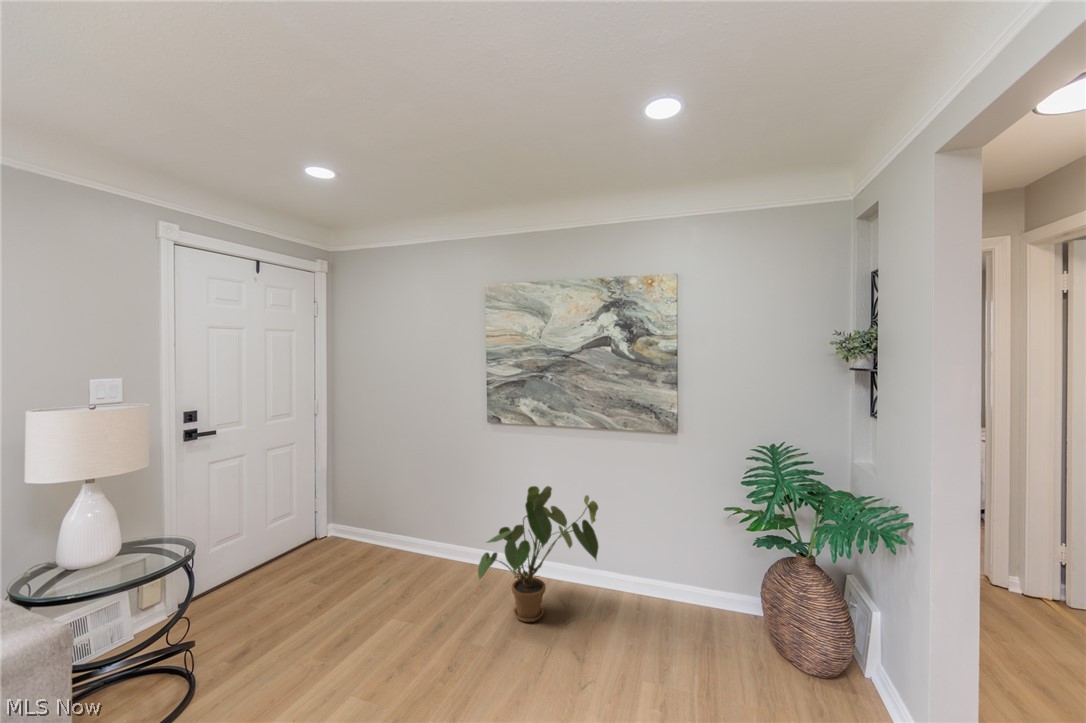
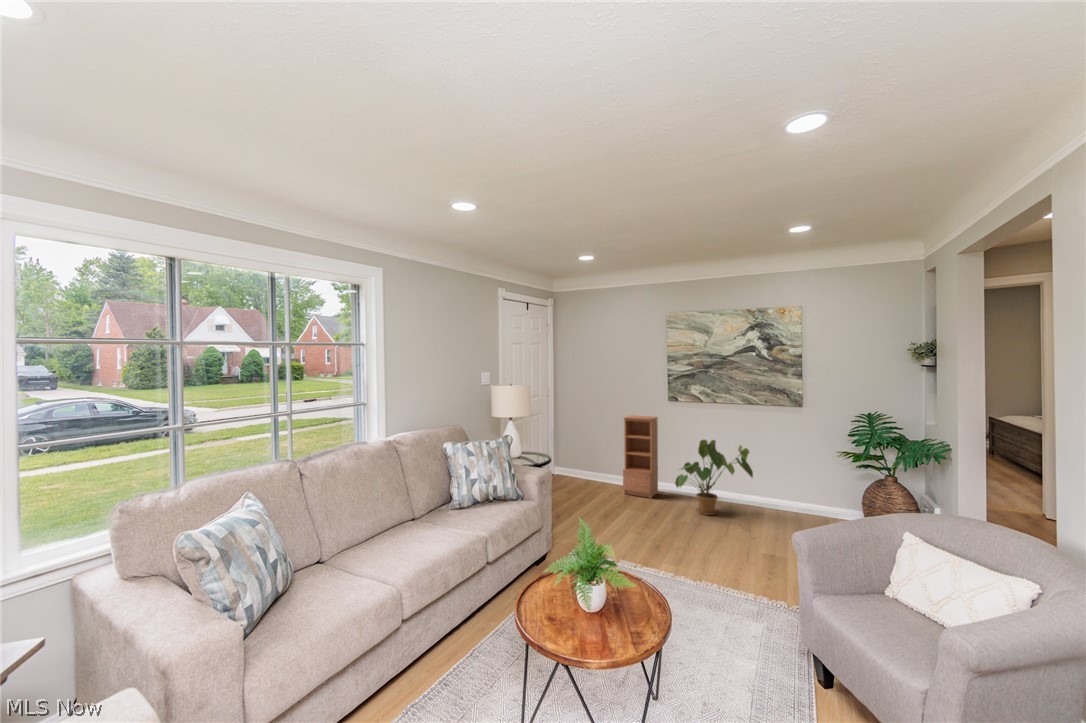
bookcase: none [412,444,472,583] -> present [623,415,658,498]

